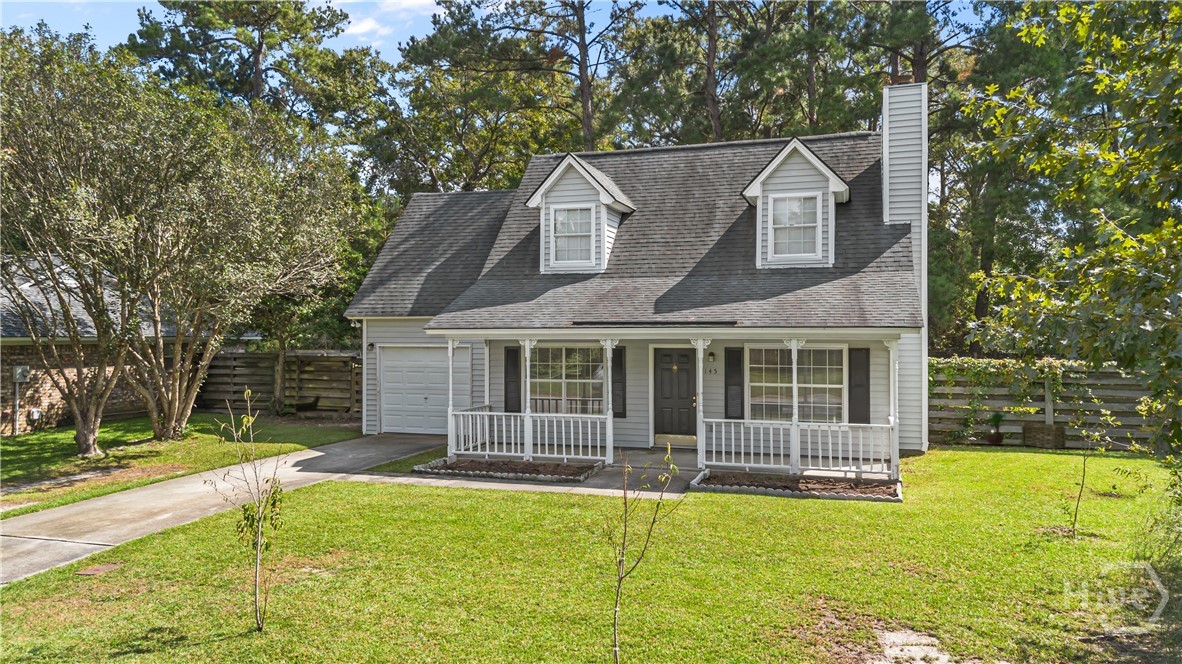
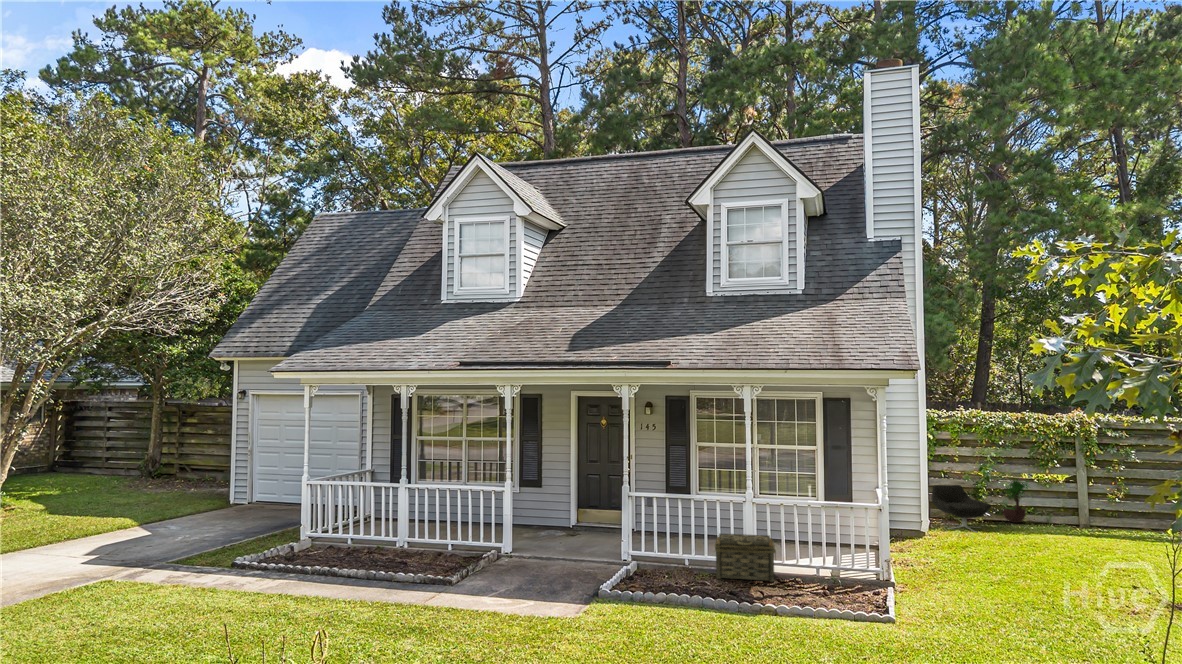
lounge chair: present [295,395,320,419] -> present [931,485,991,532]
basket: present [1021,422,1066,449] -> present [715,534,776,582]

